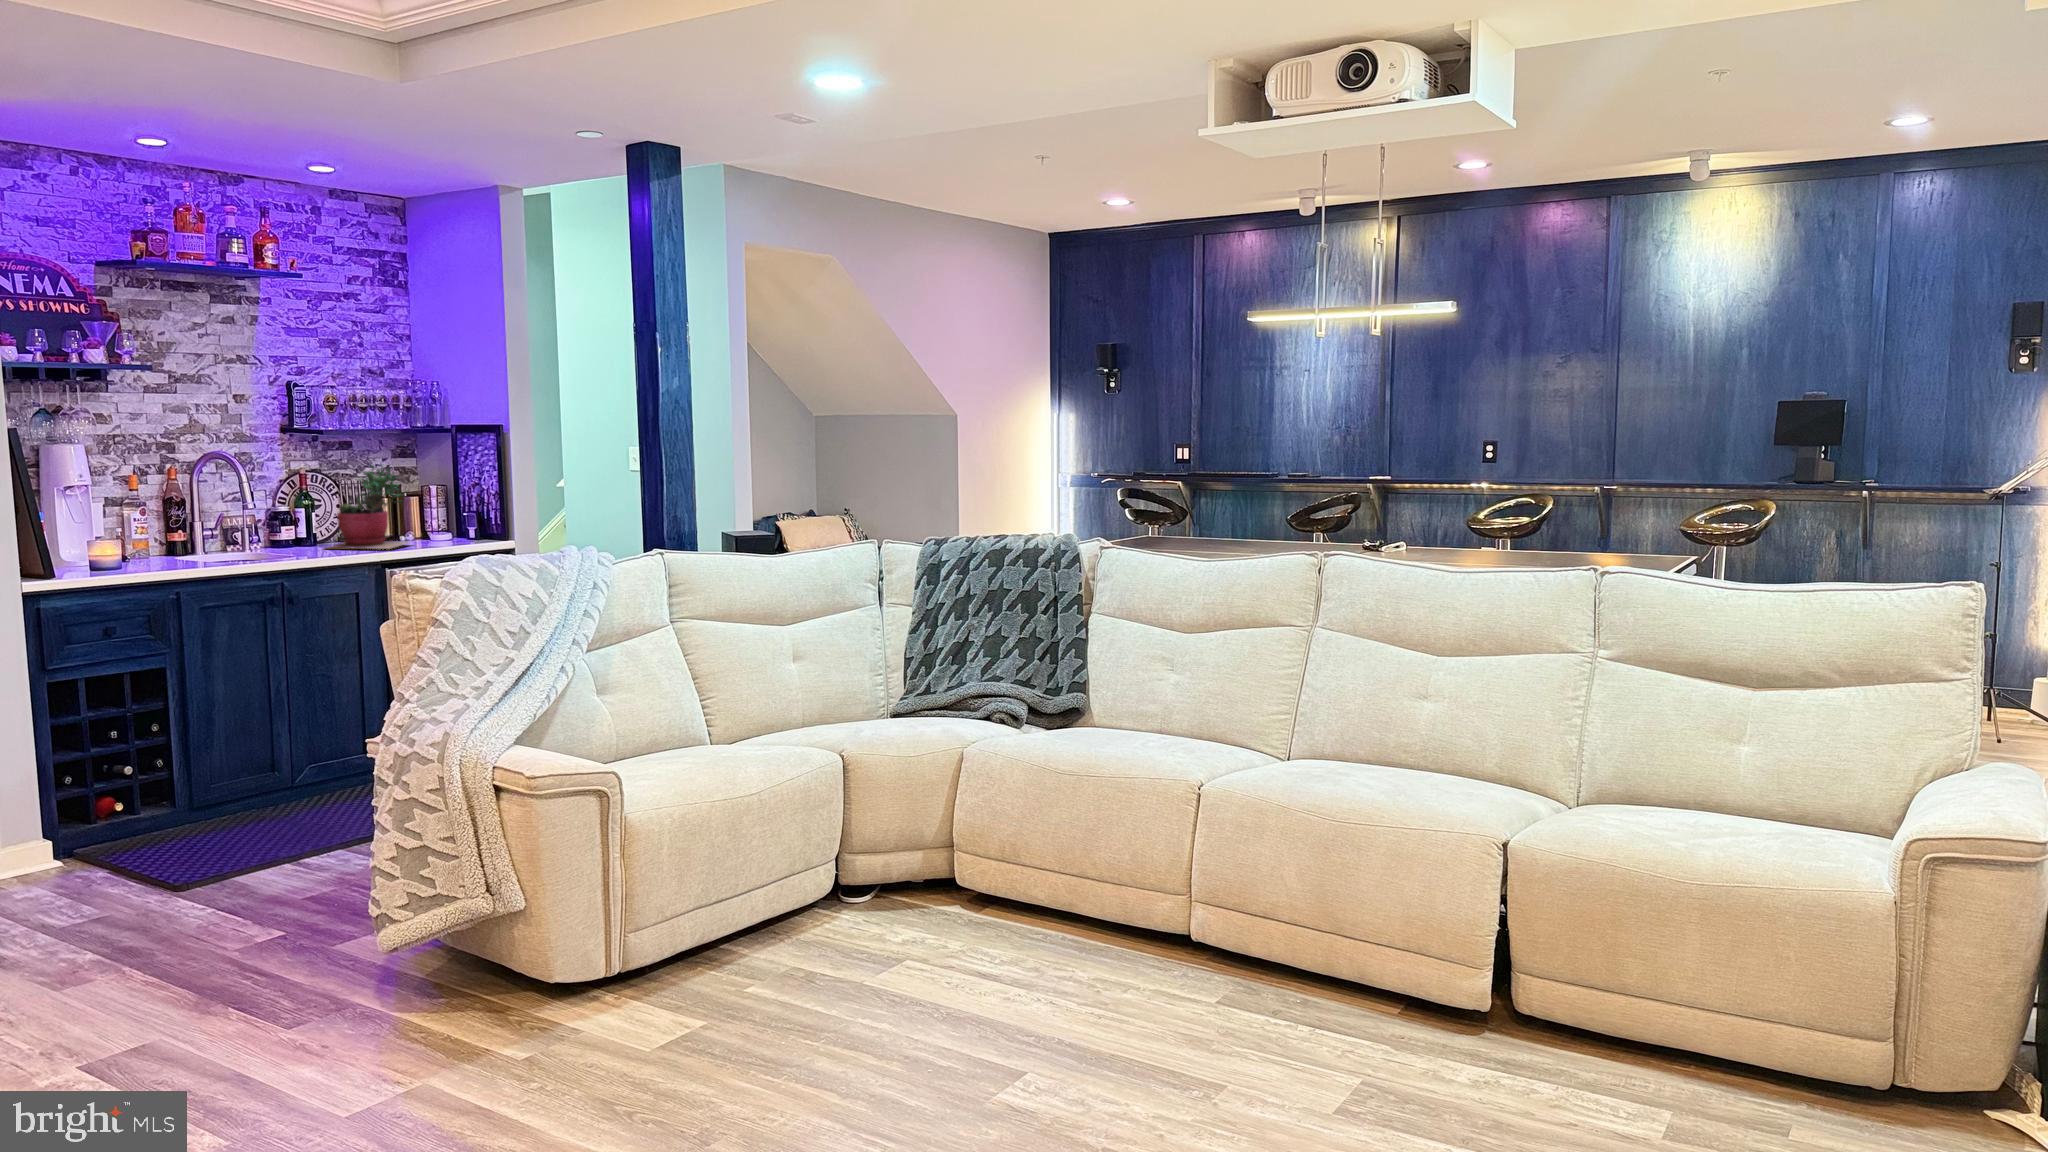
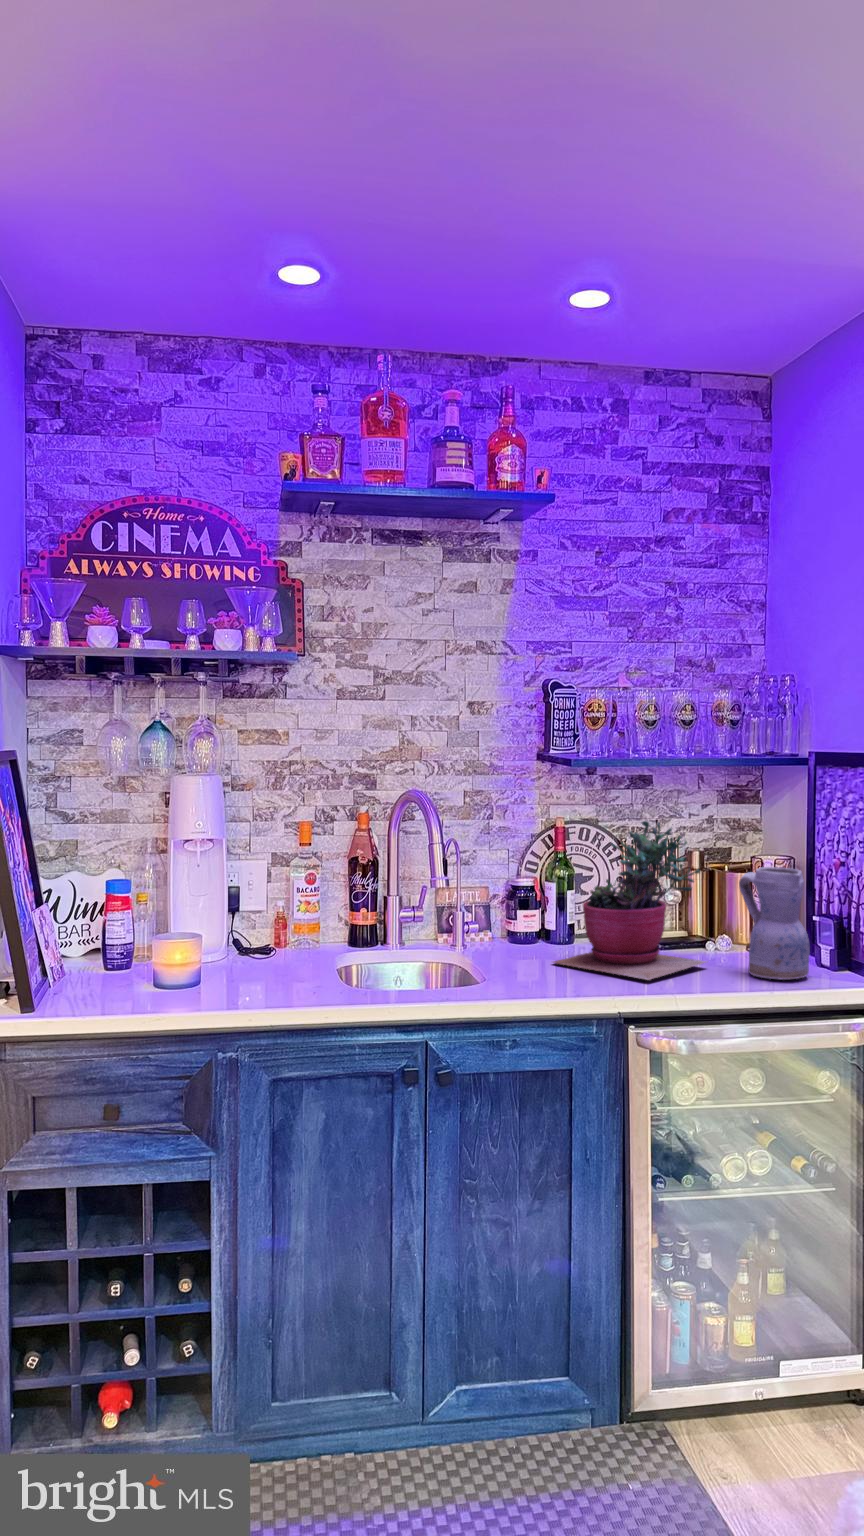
ceramic pitcher: none [430,487,472,545] -> present [739,867,810,980]

